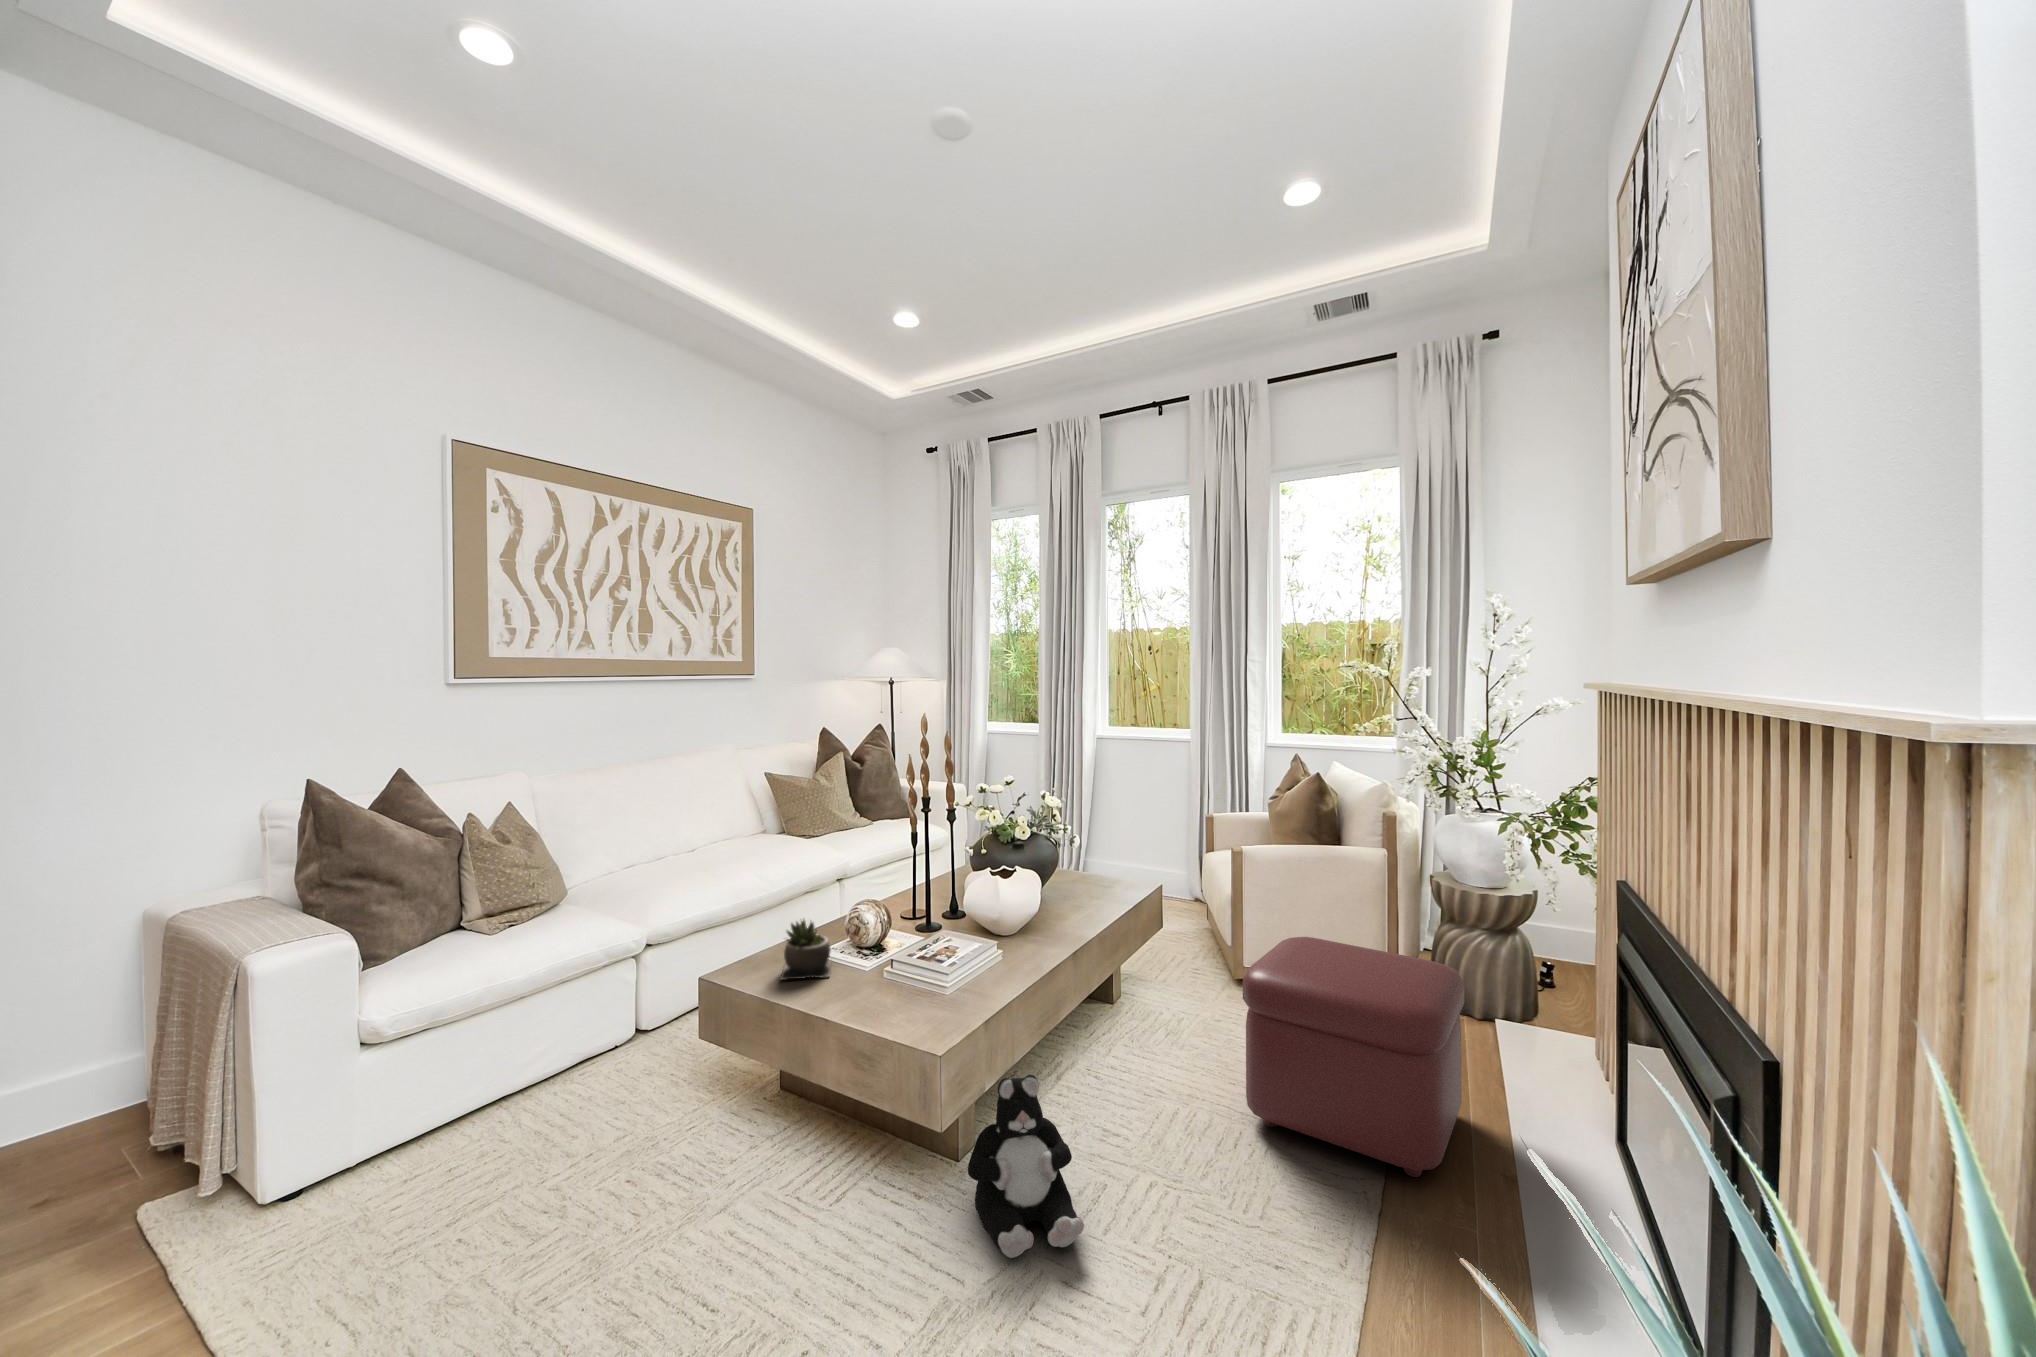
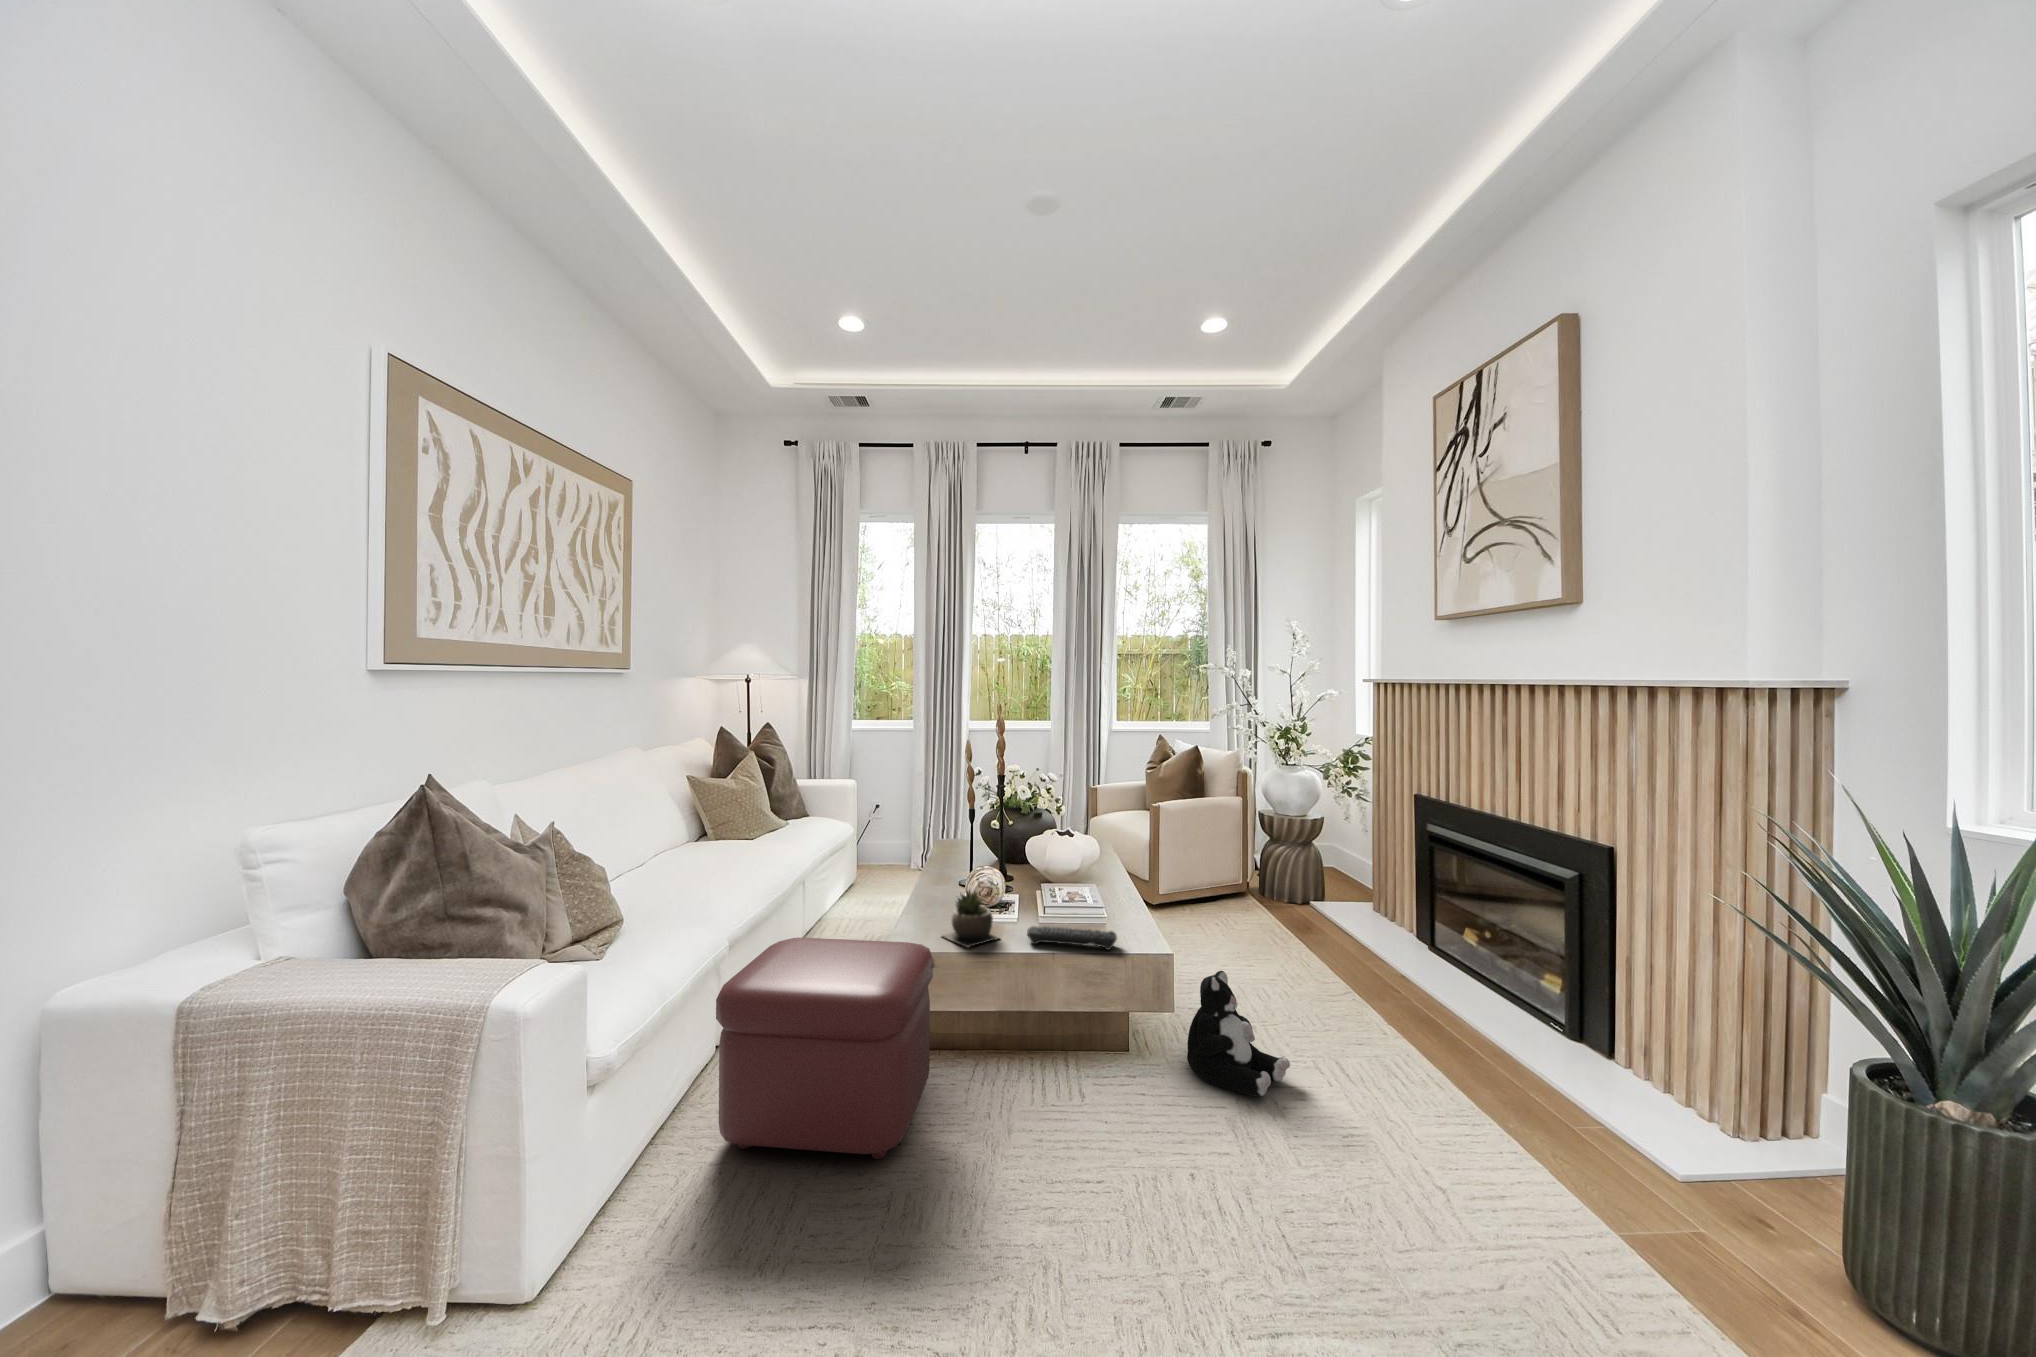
ottoman: present [1243,937,1464,1177] -> present [716,938,933,1159]
remote control: none [840,970,921,1016] -> present [1027,926,1117,950]

